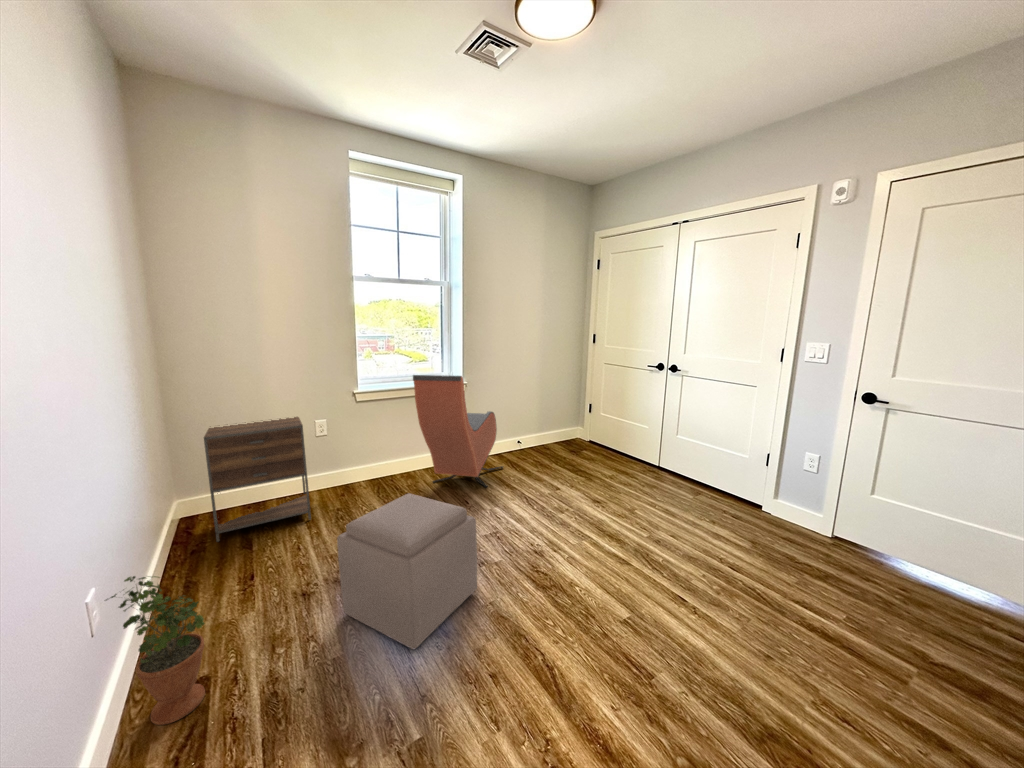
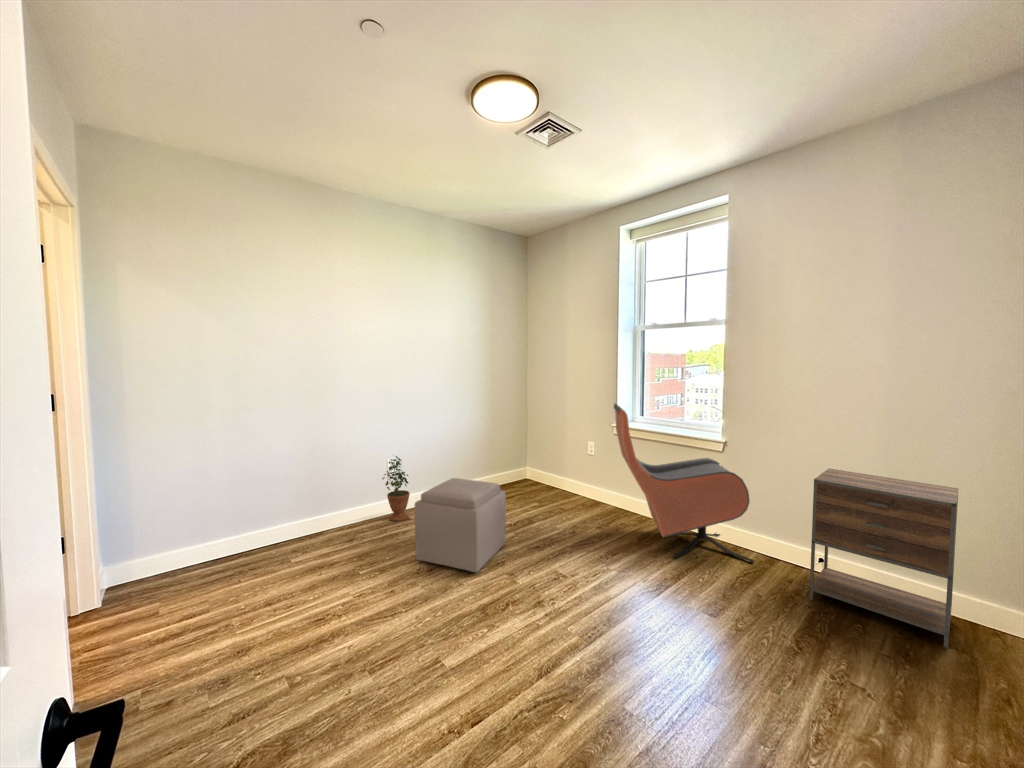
nightstand: present [204,417,311,542] -> present [809,469,958,648]

